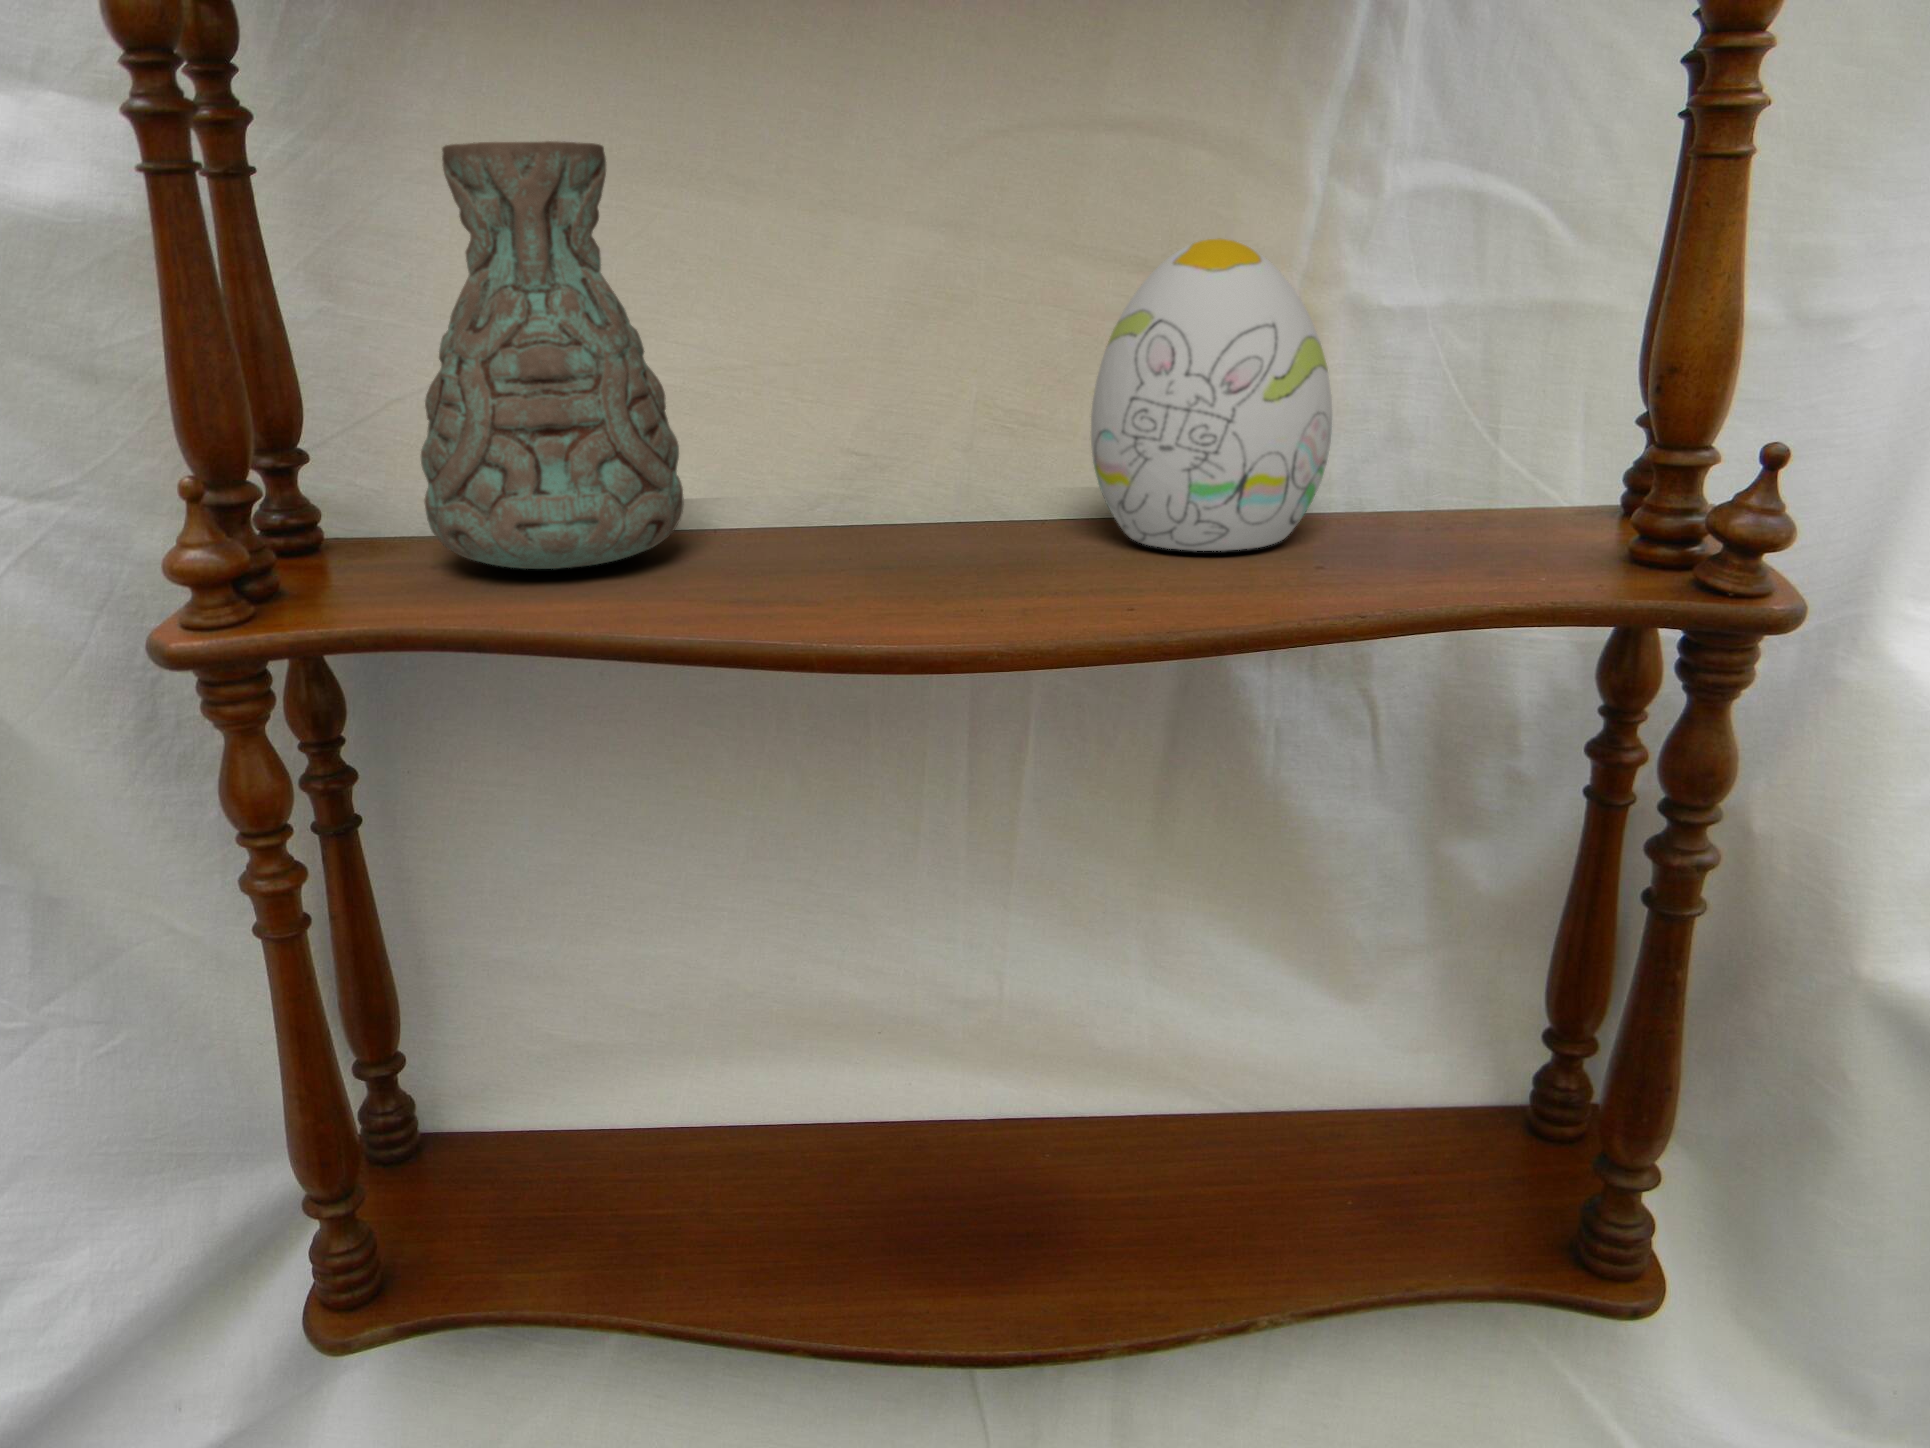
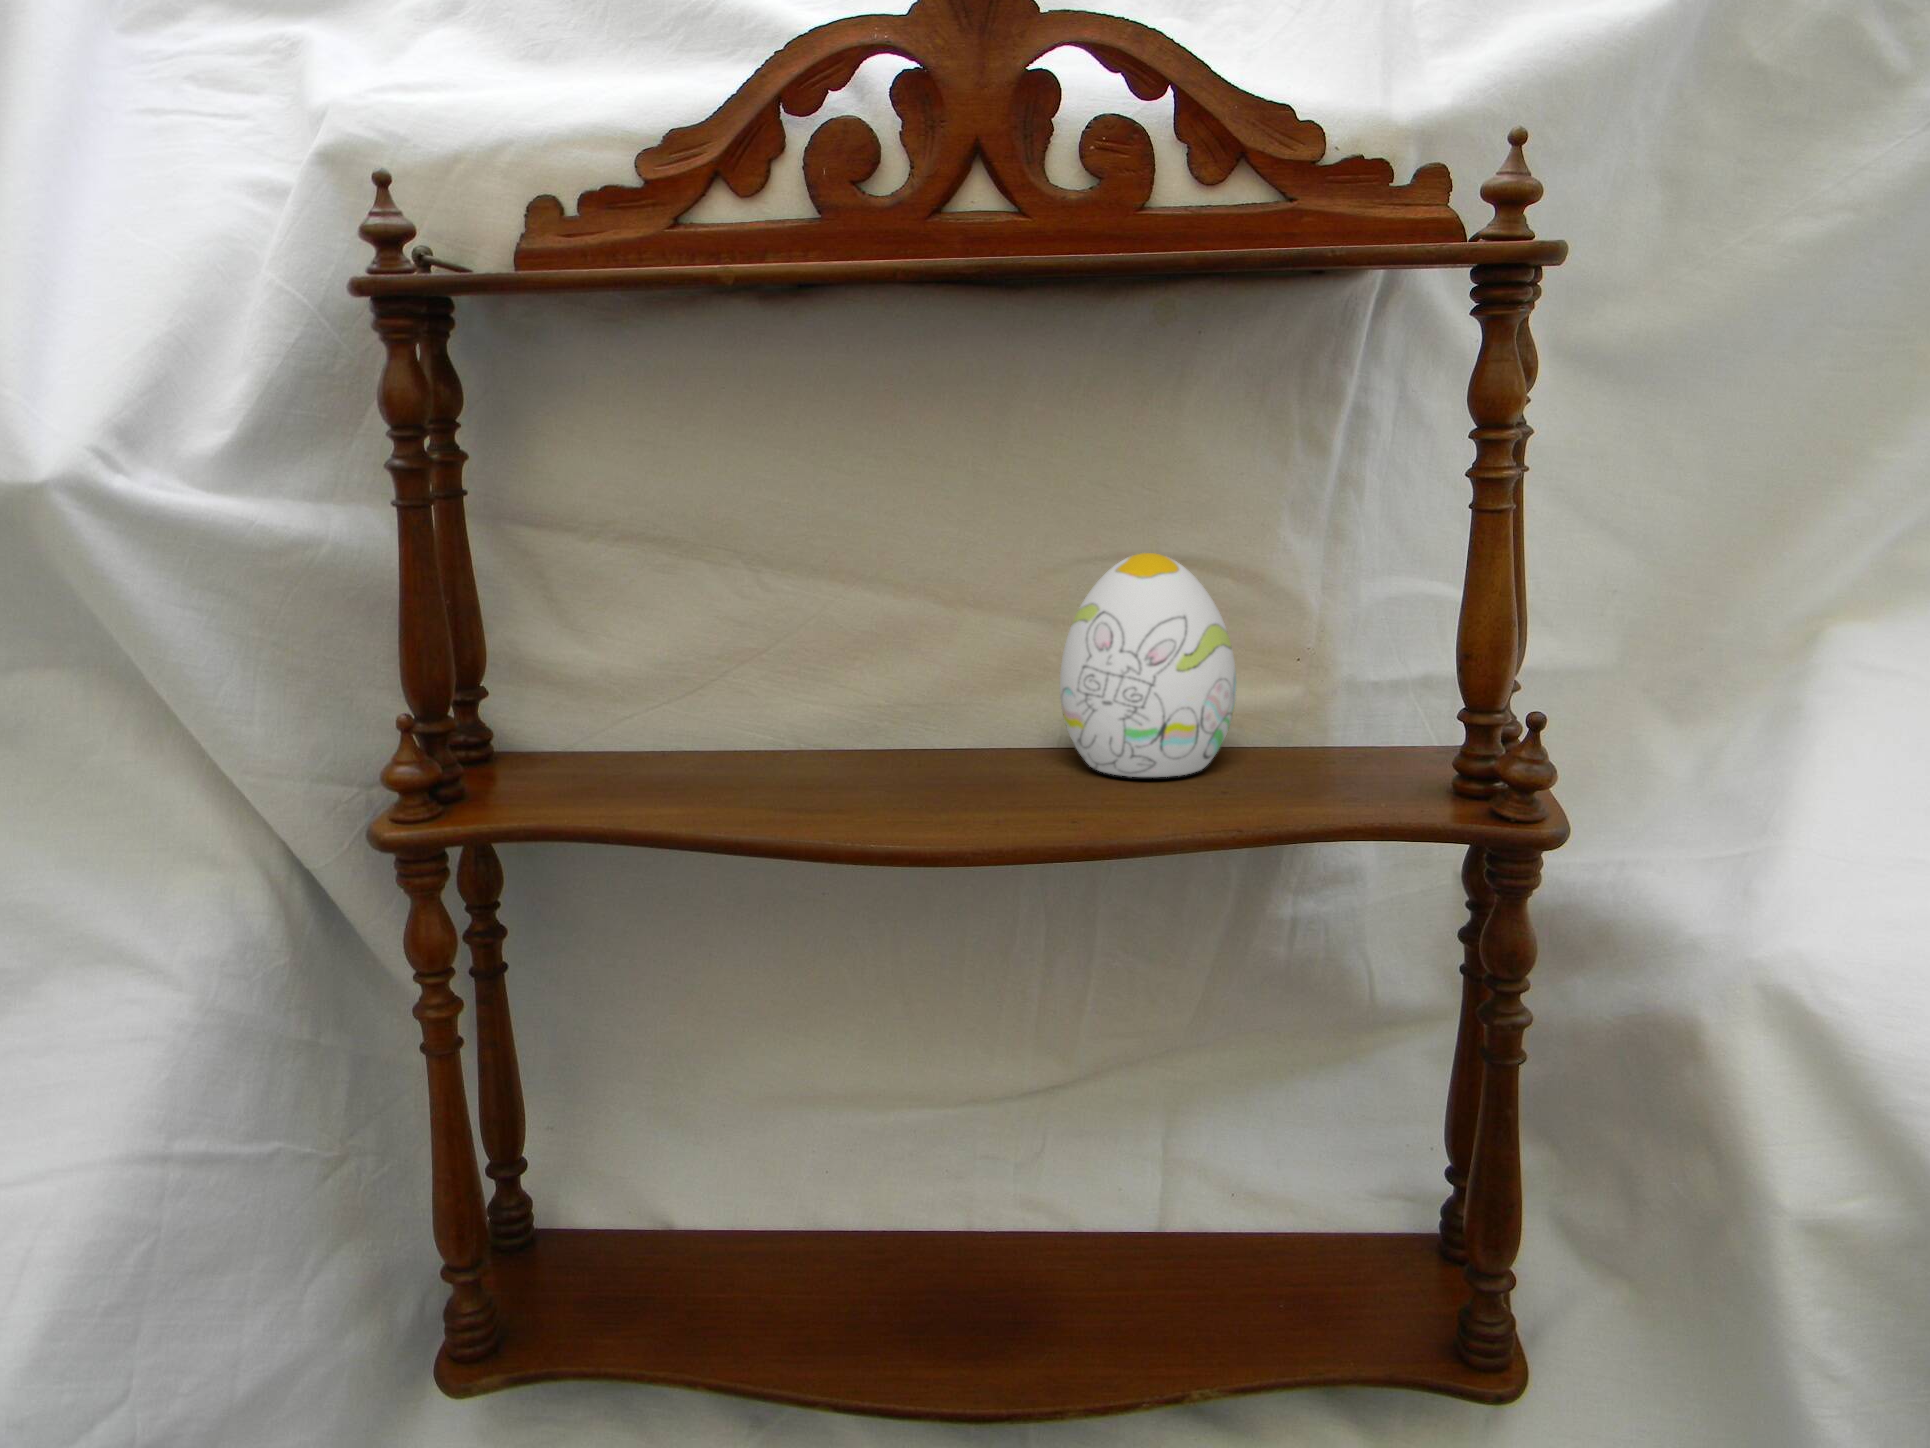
decorative vase: present [421,141,684,569] -> none [569,486,759,781]

